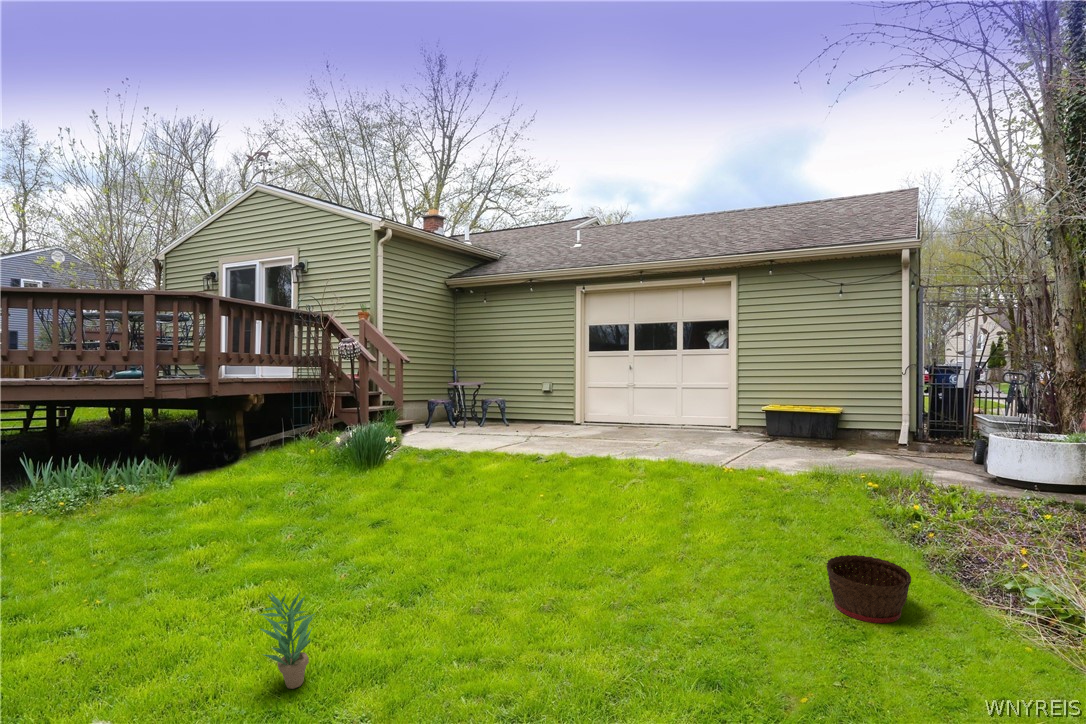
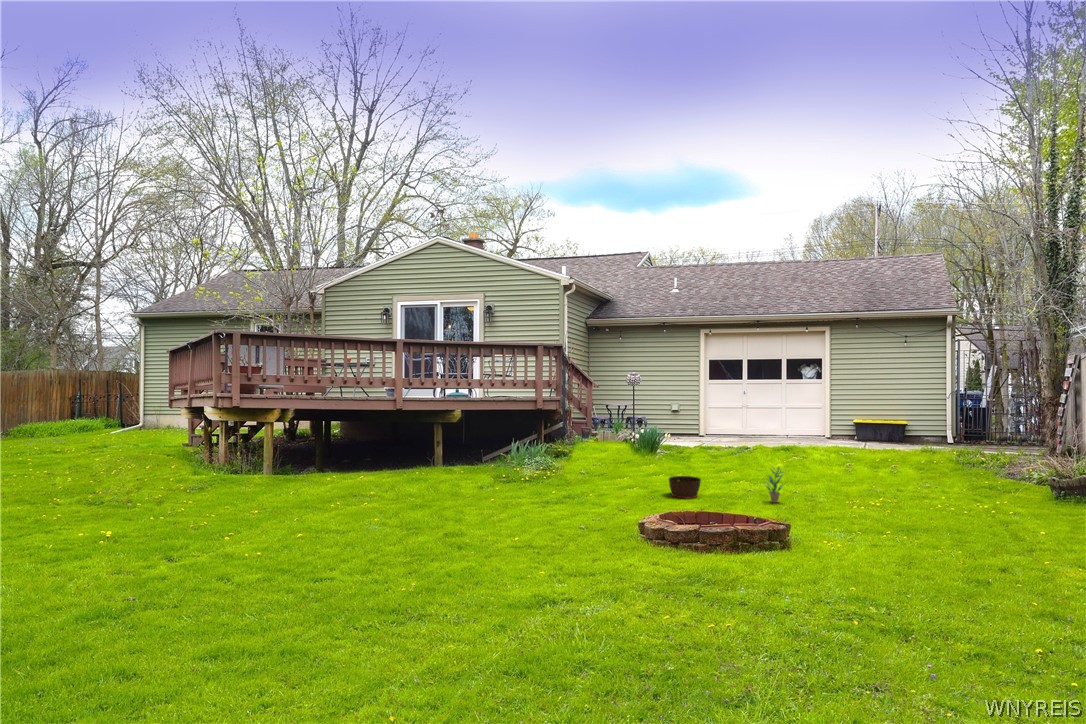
basket: present [827,555,911,623] -> present [669,476,701,498]

